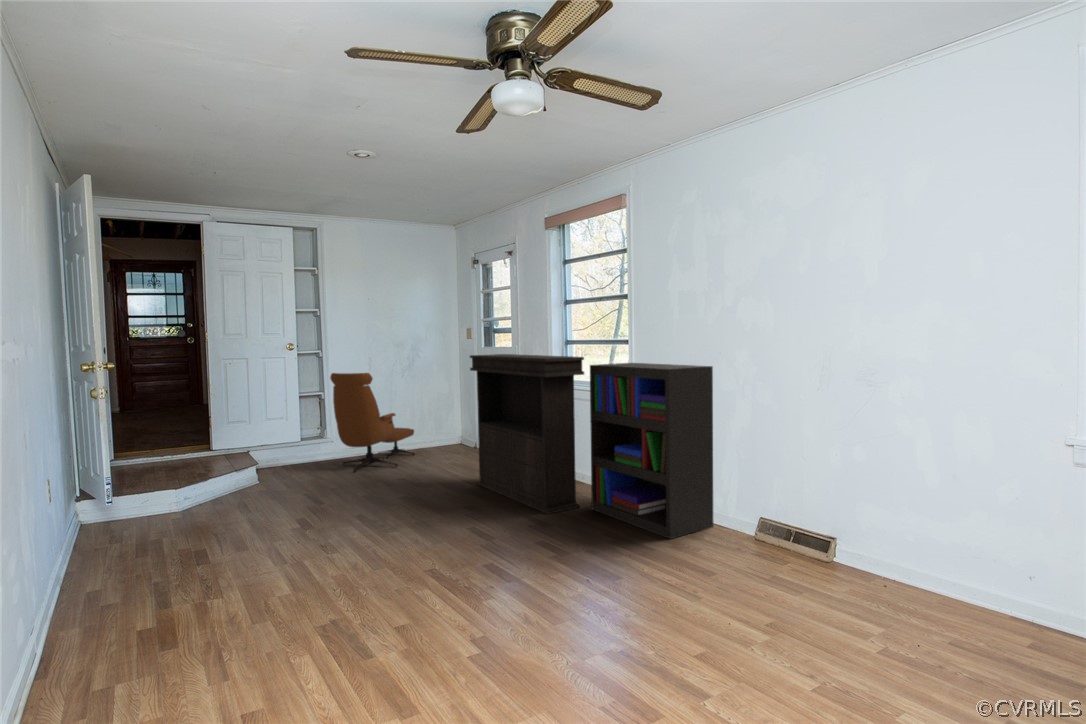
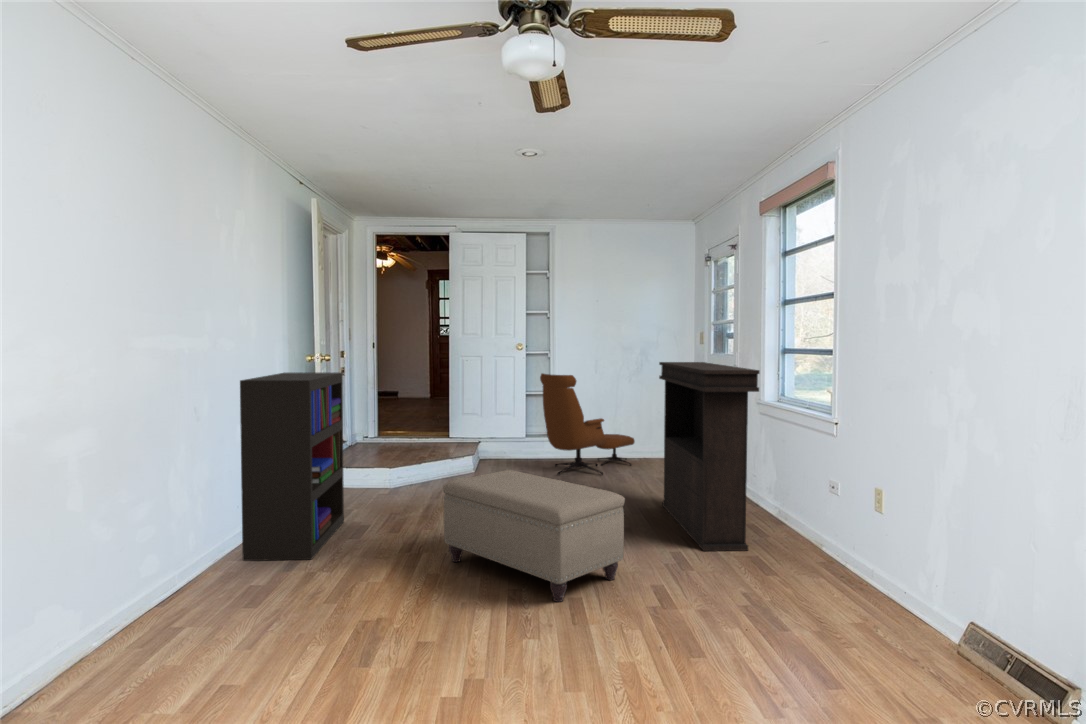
bookshelf: present [590,363,713,539] -> present [240,372,344,561]
ottoman: none [321,467,509,580] -> present [443,470,625,602]

